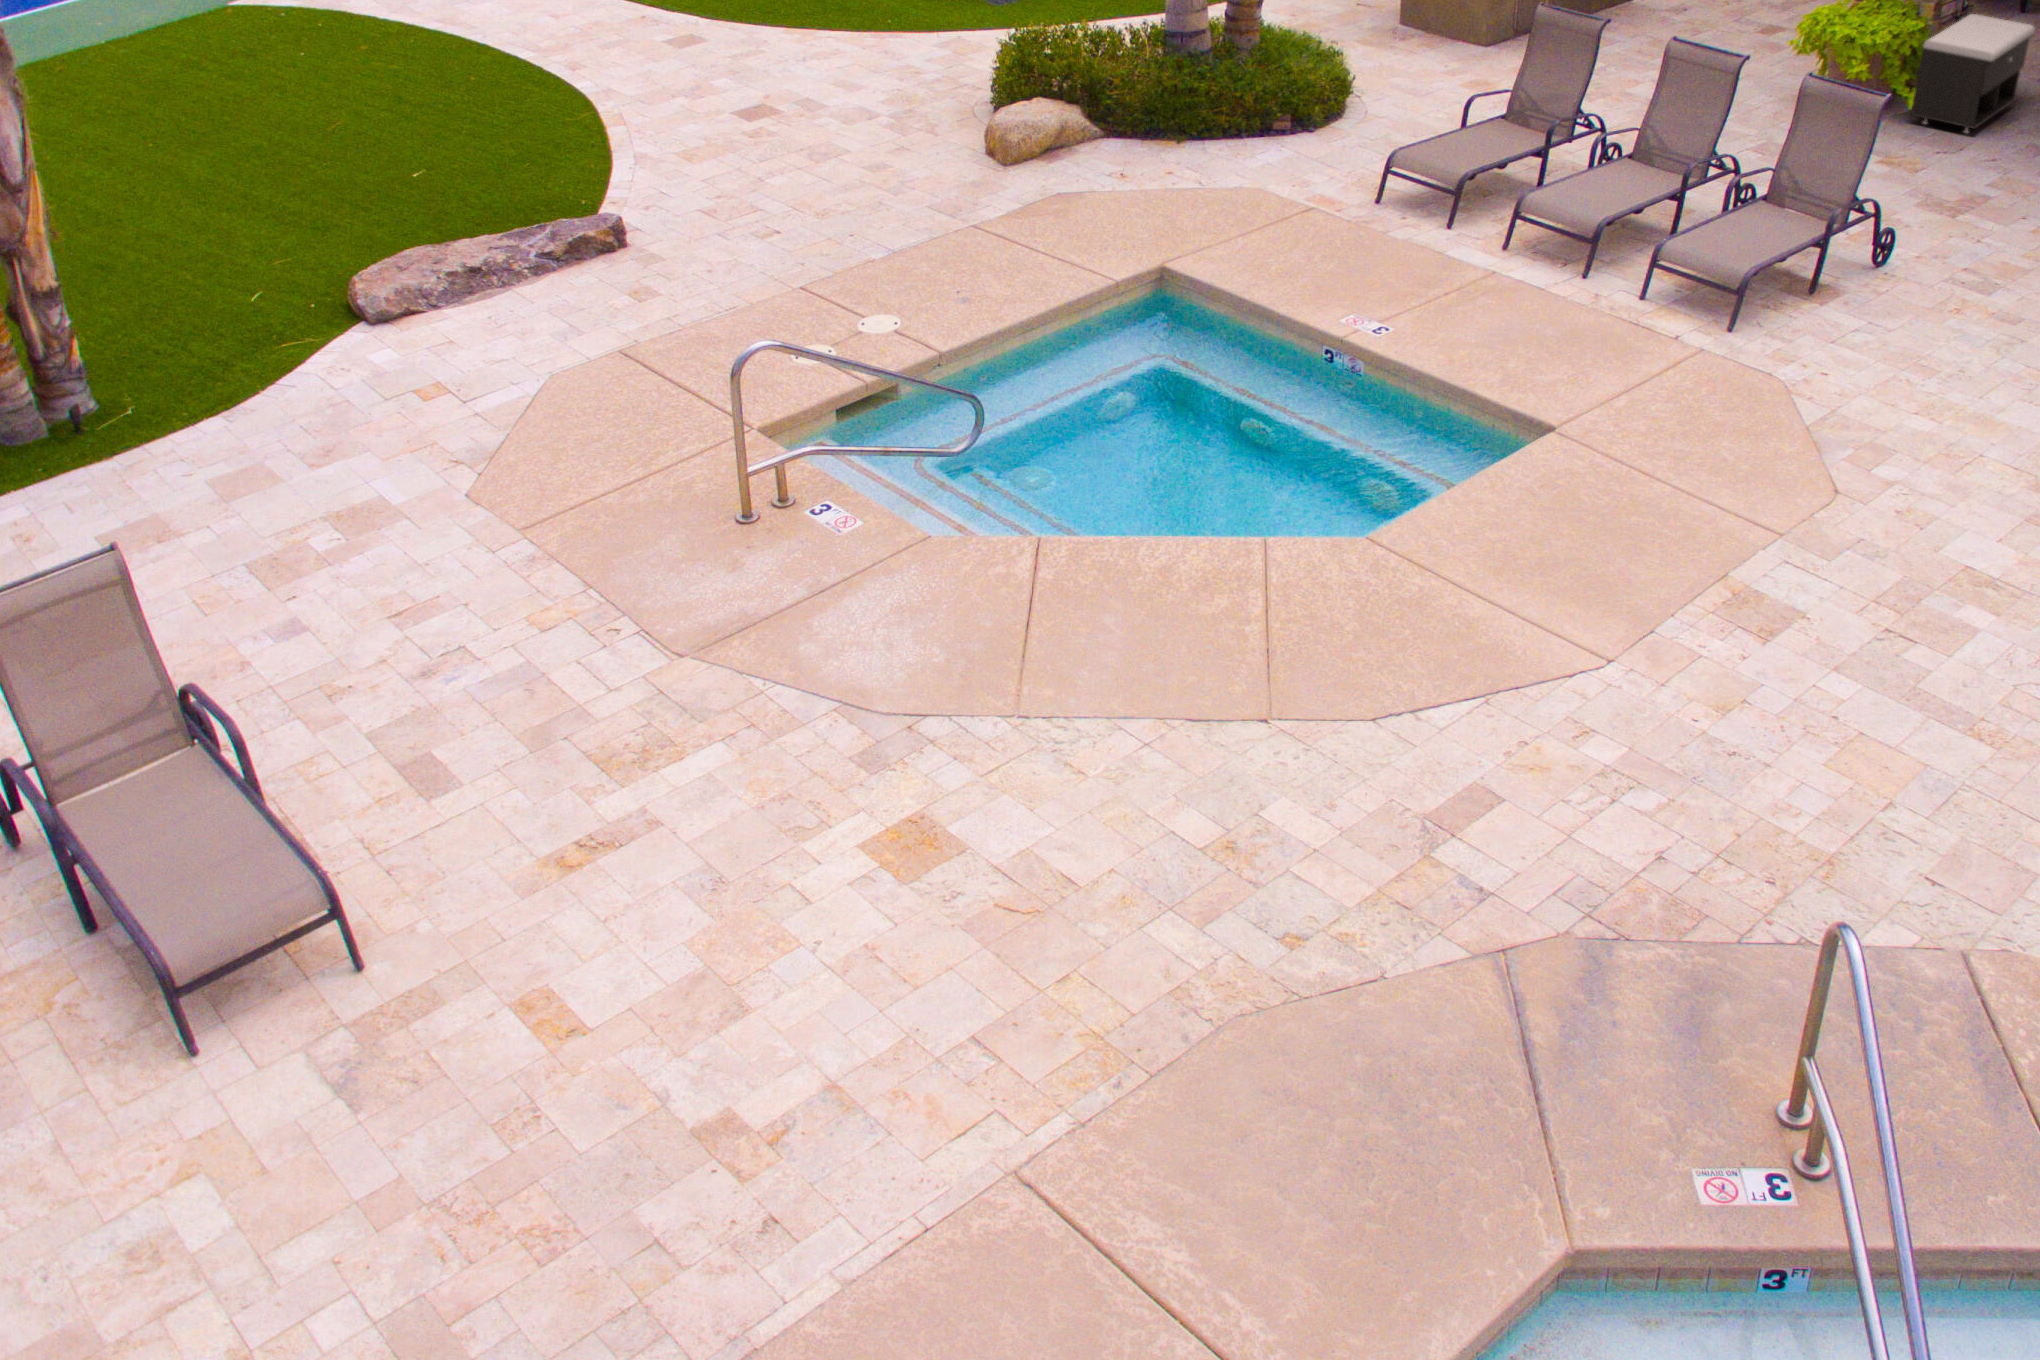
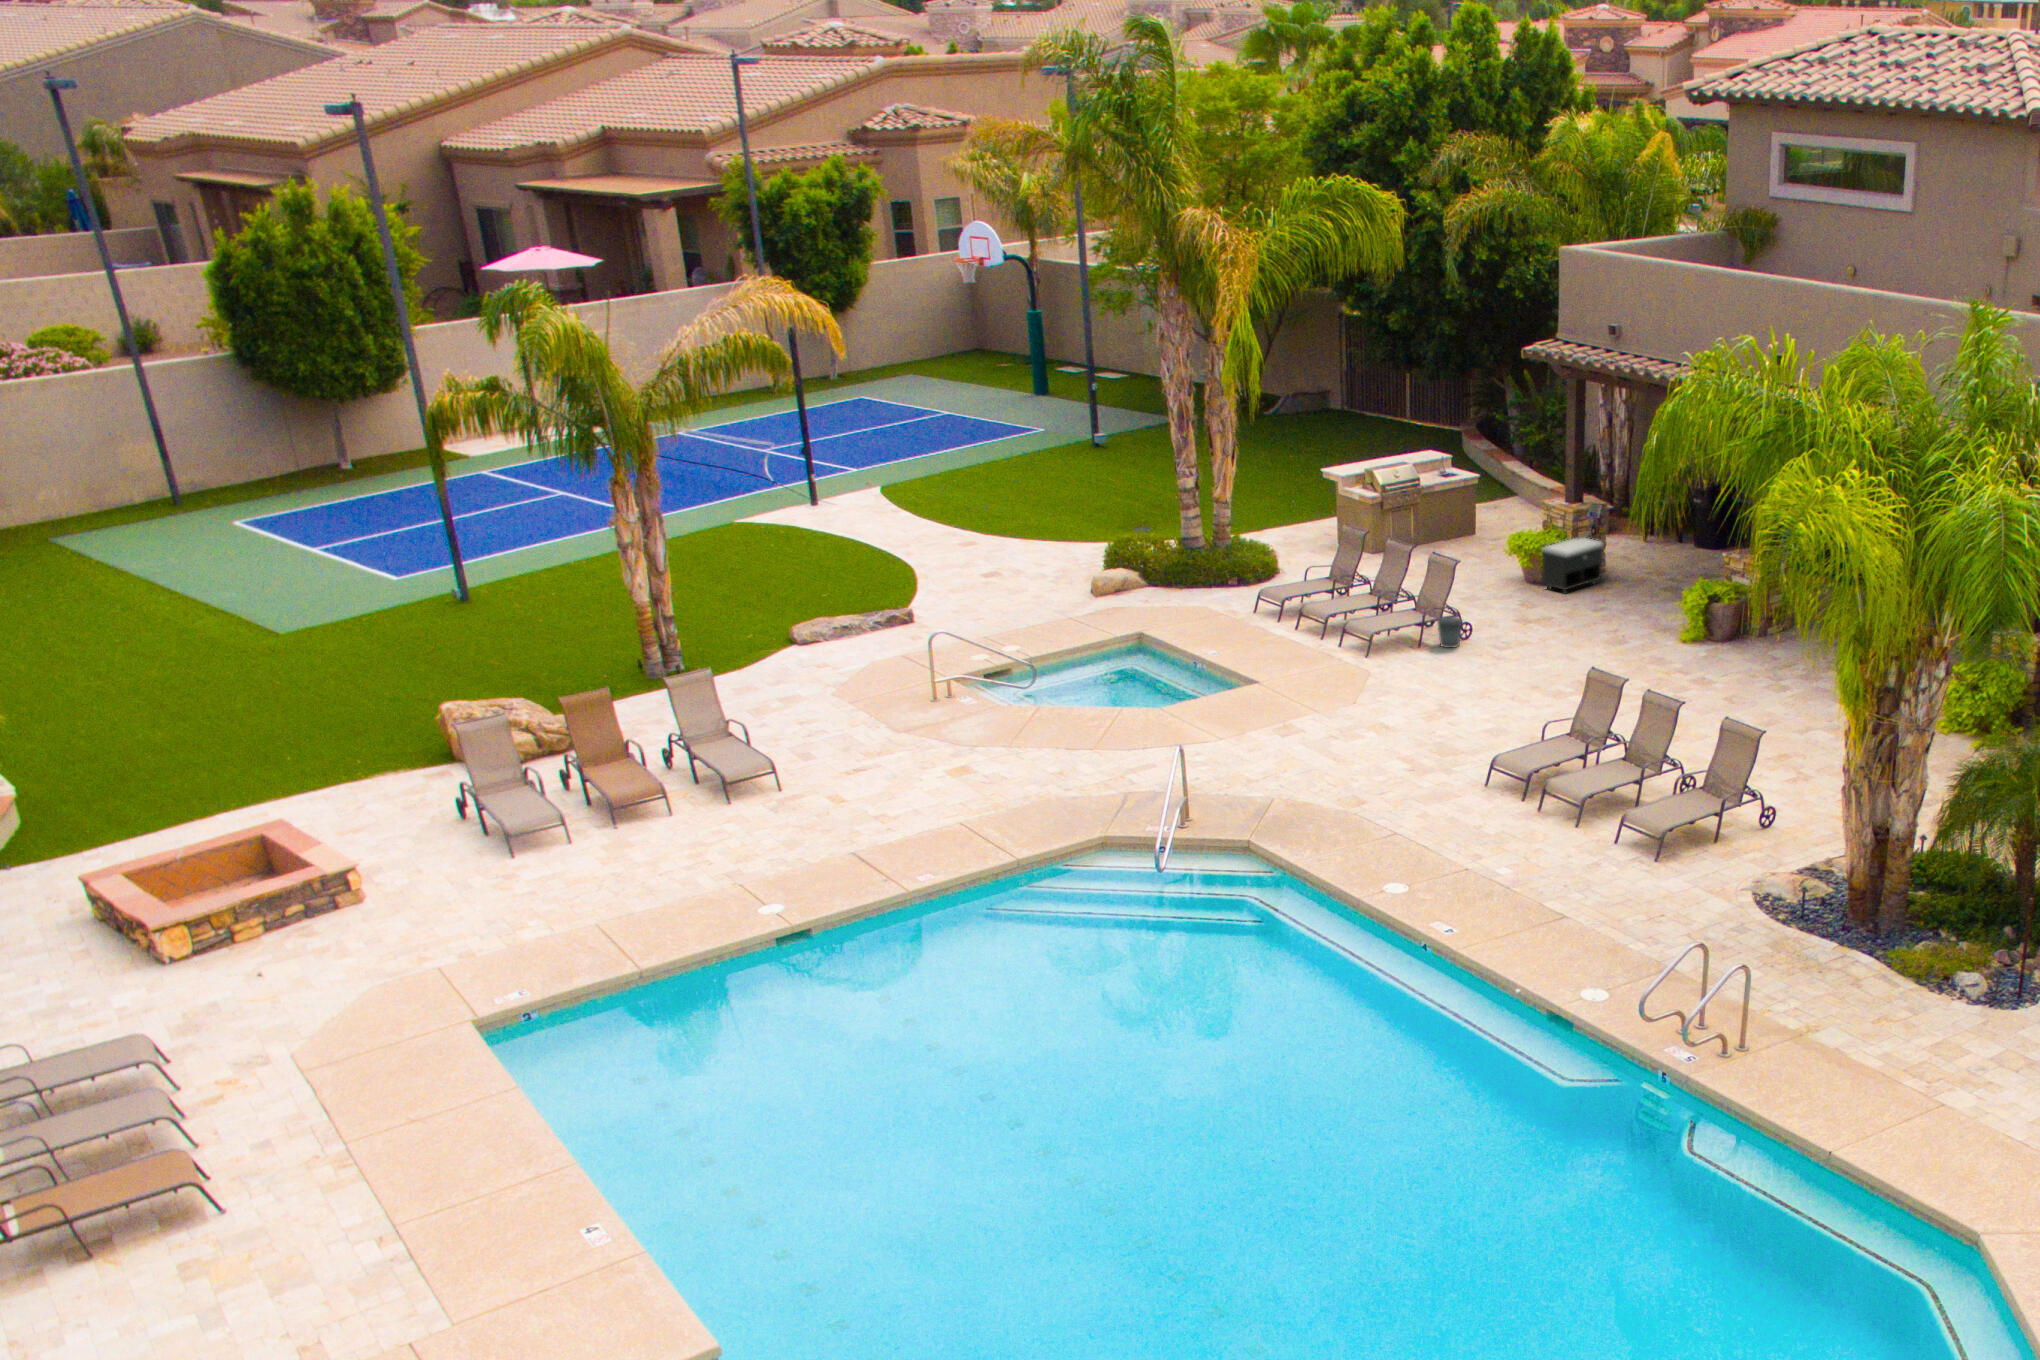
trash can: none [1845,219,1910,294] -> present [1436,616,1462,648]

